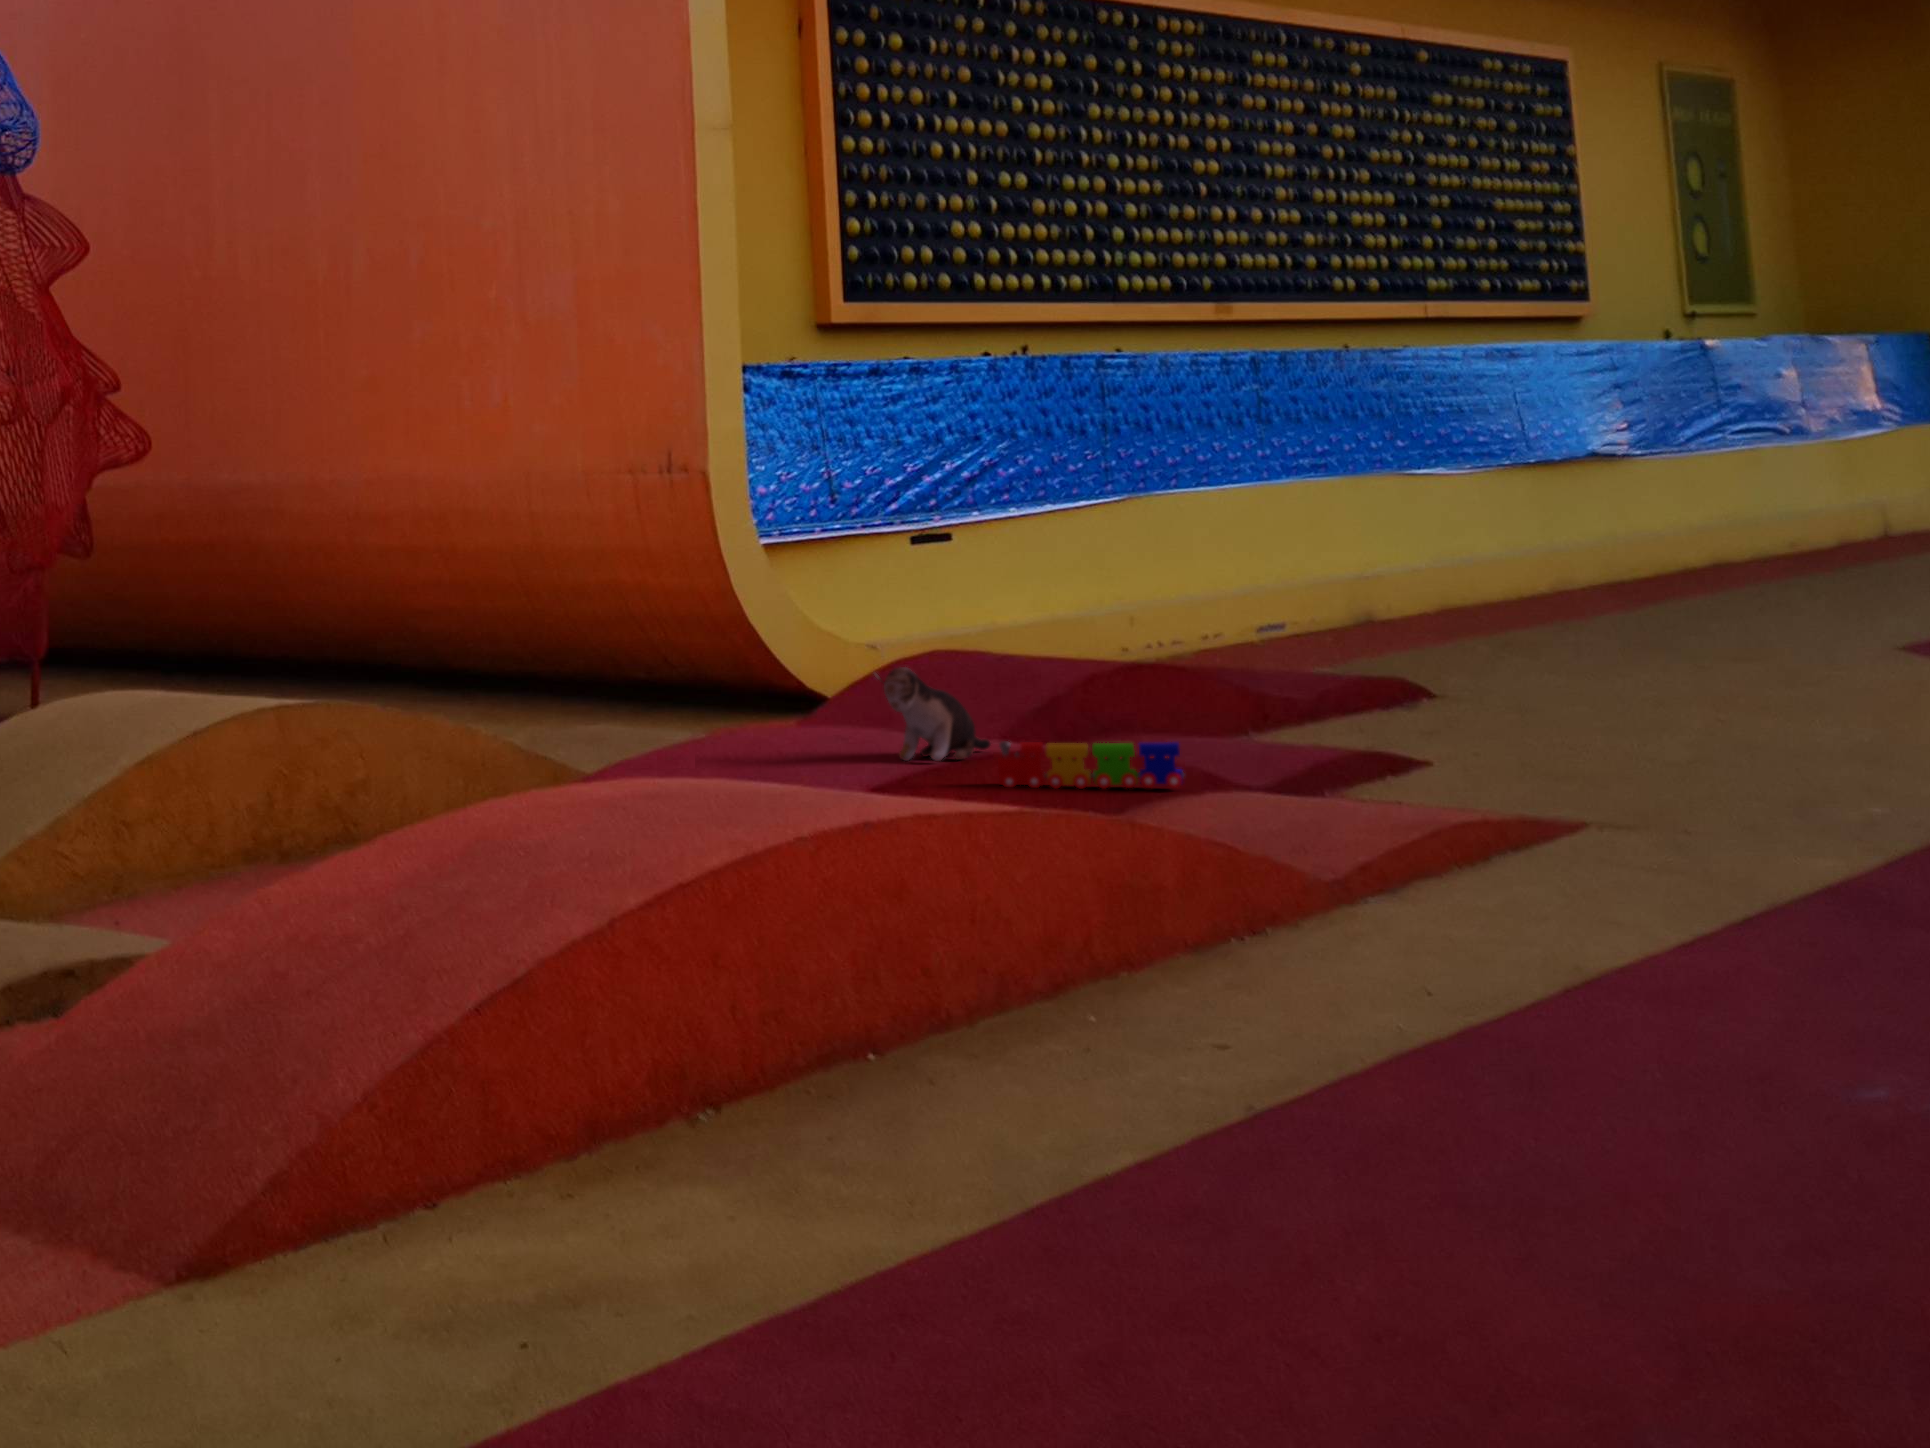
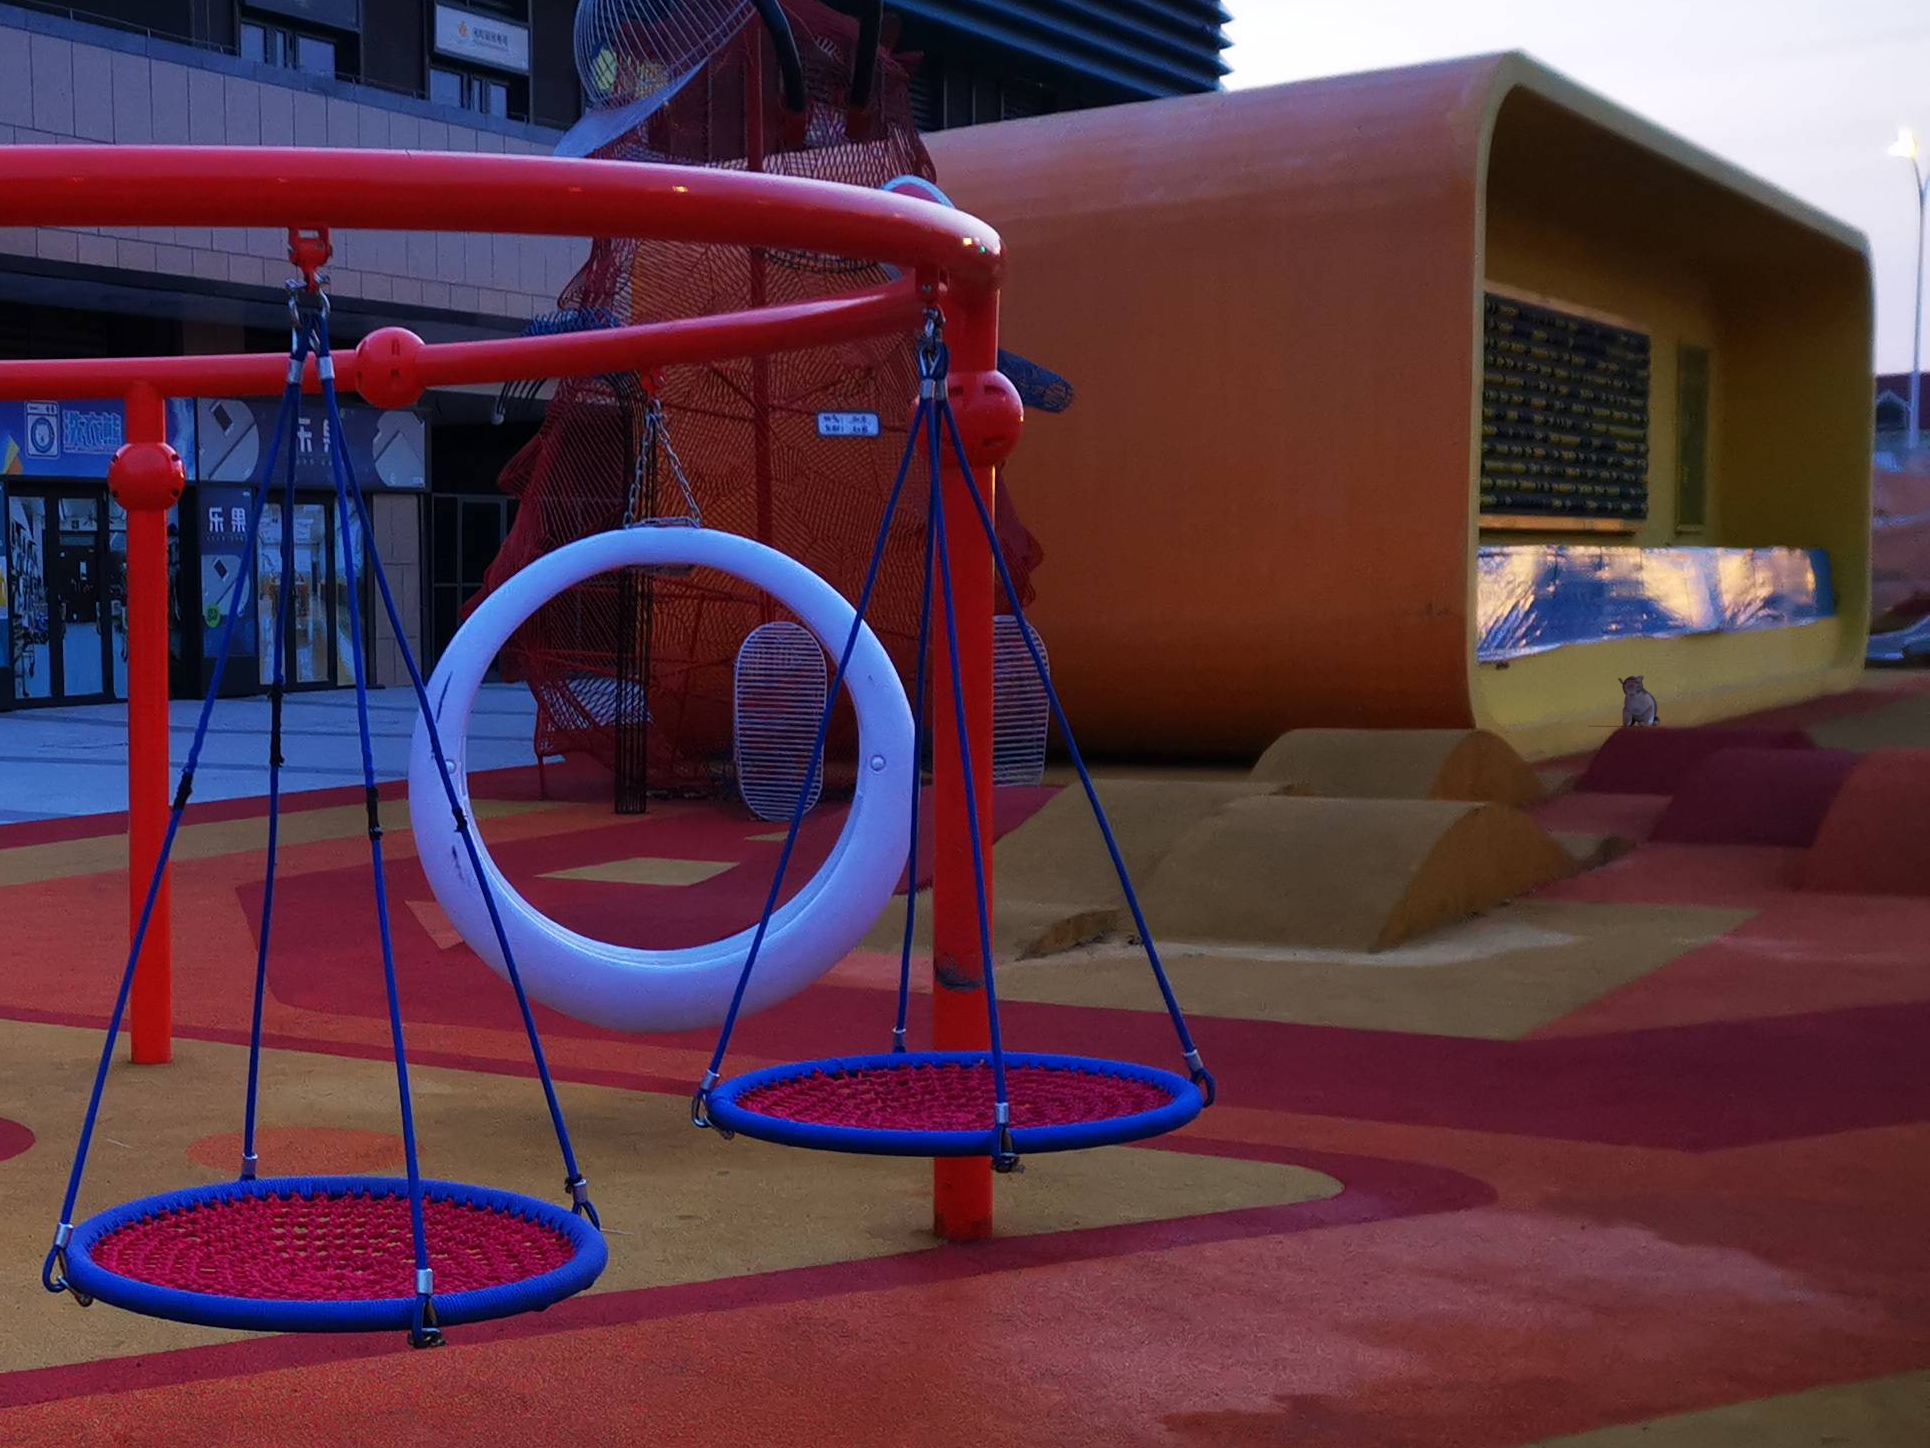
toy train: present [998,741,1184,789] -> none [1714,706,1815,730]

